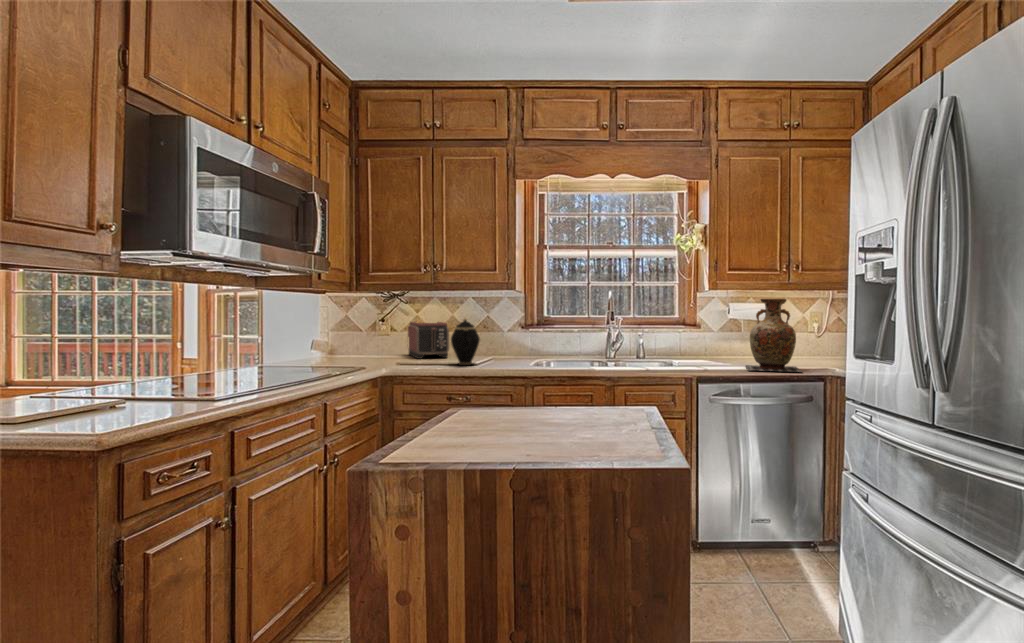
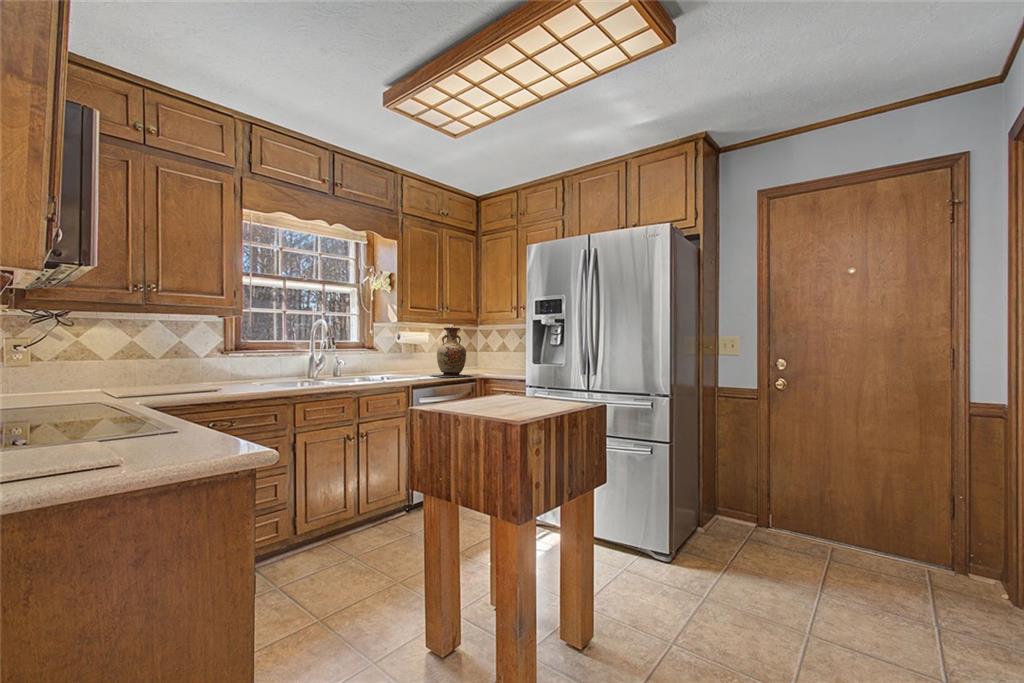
teapot: present [451,318,480,366] -> none [185,340,223,393]
toaster: present [408,321,449,359] -> none [57,348,144,393]

